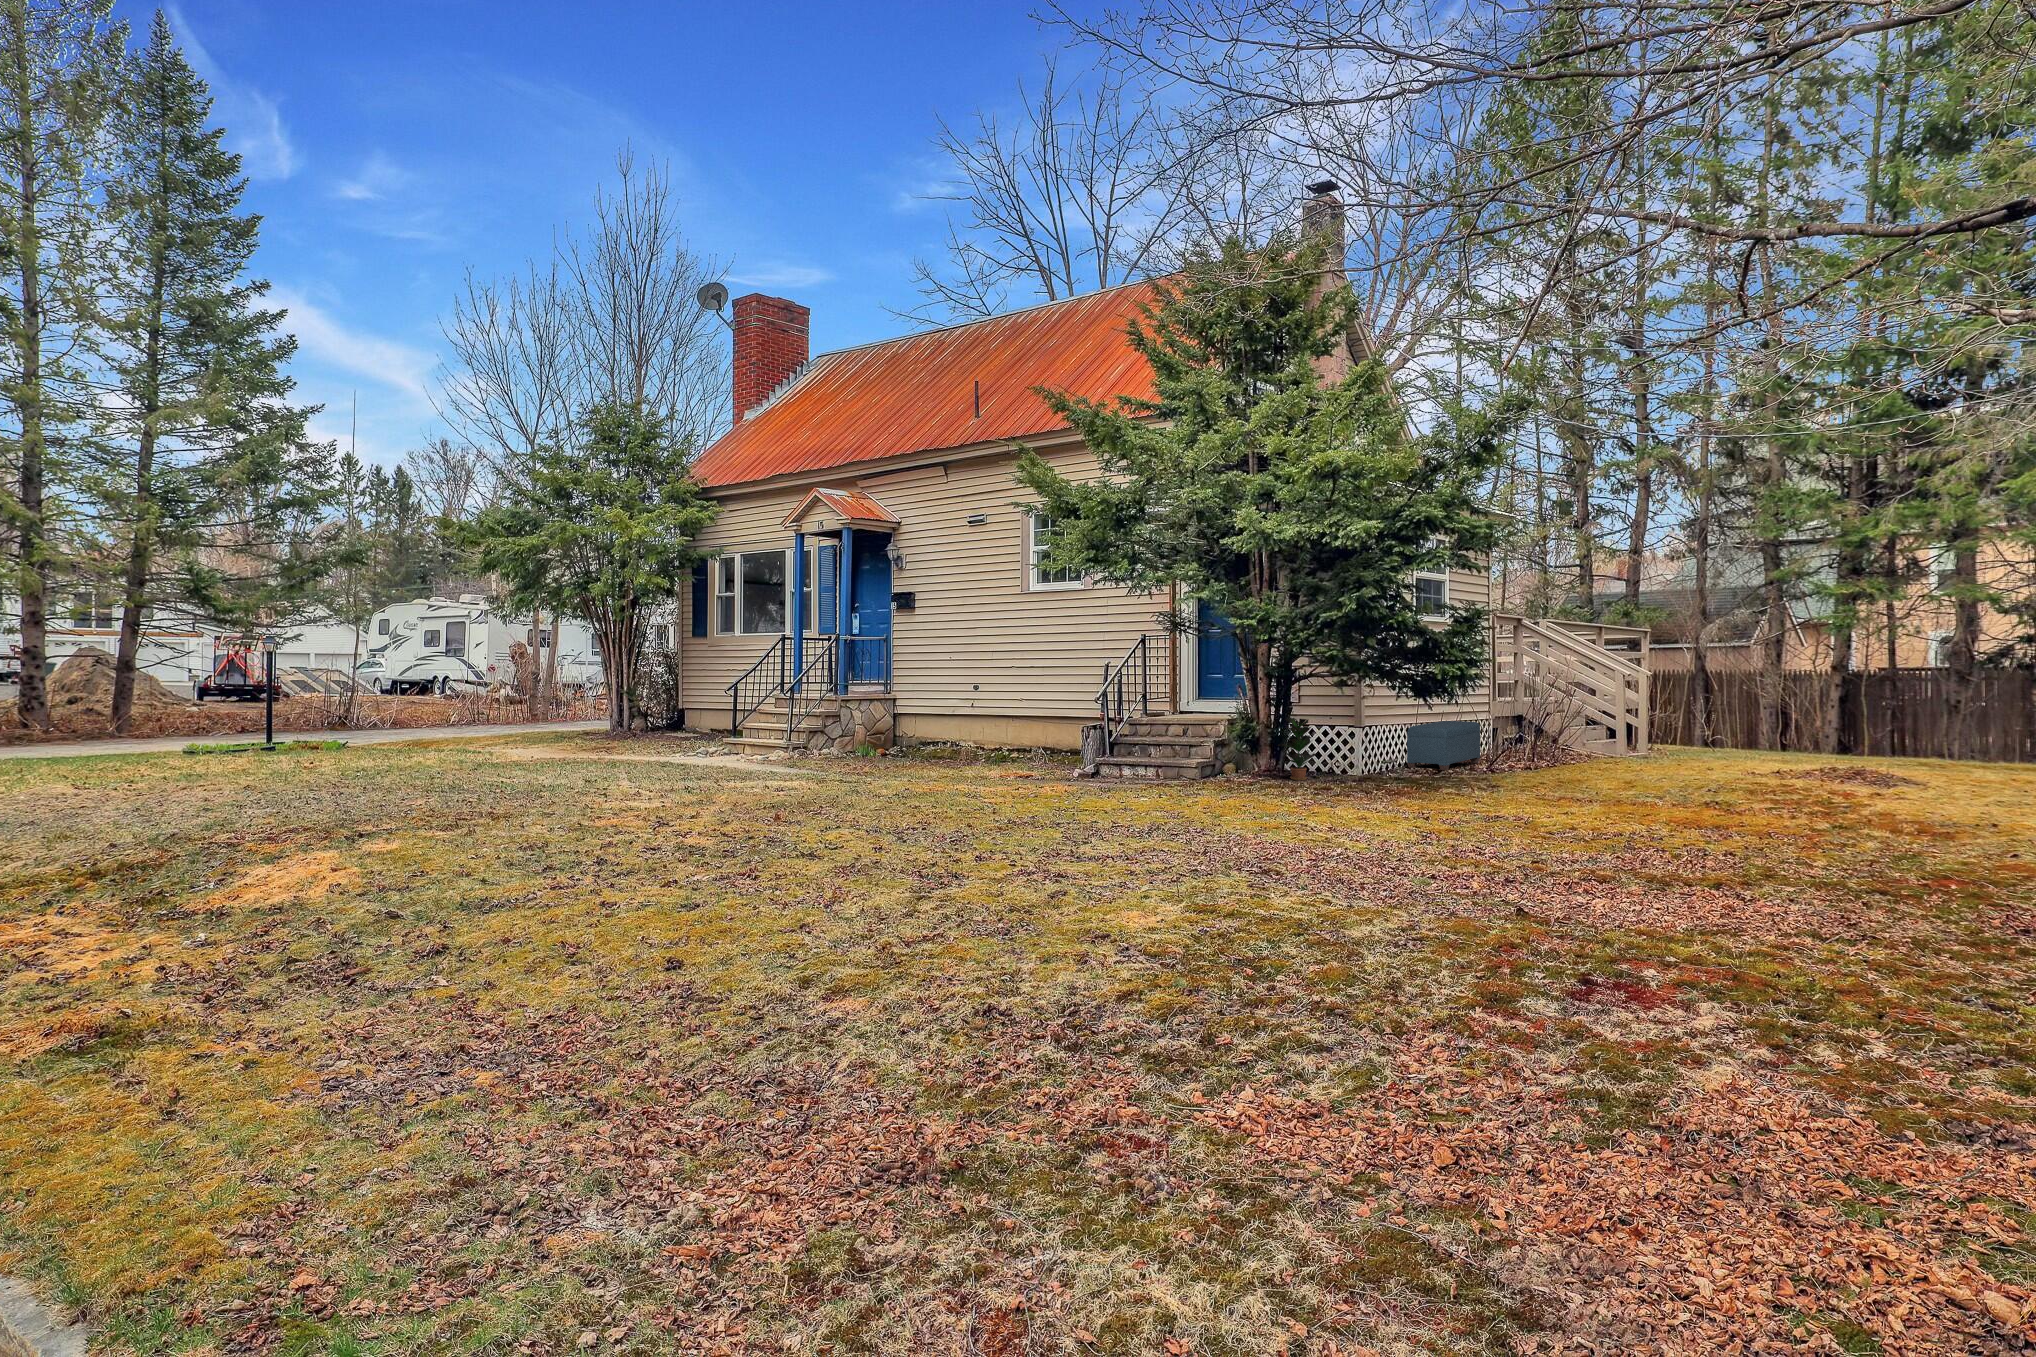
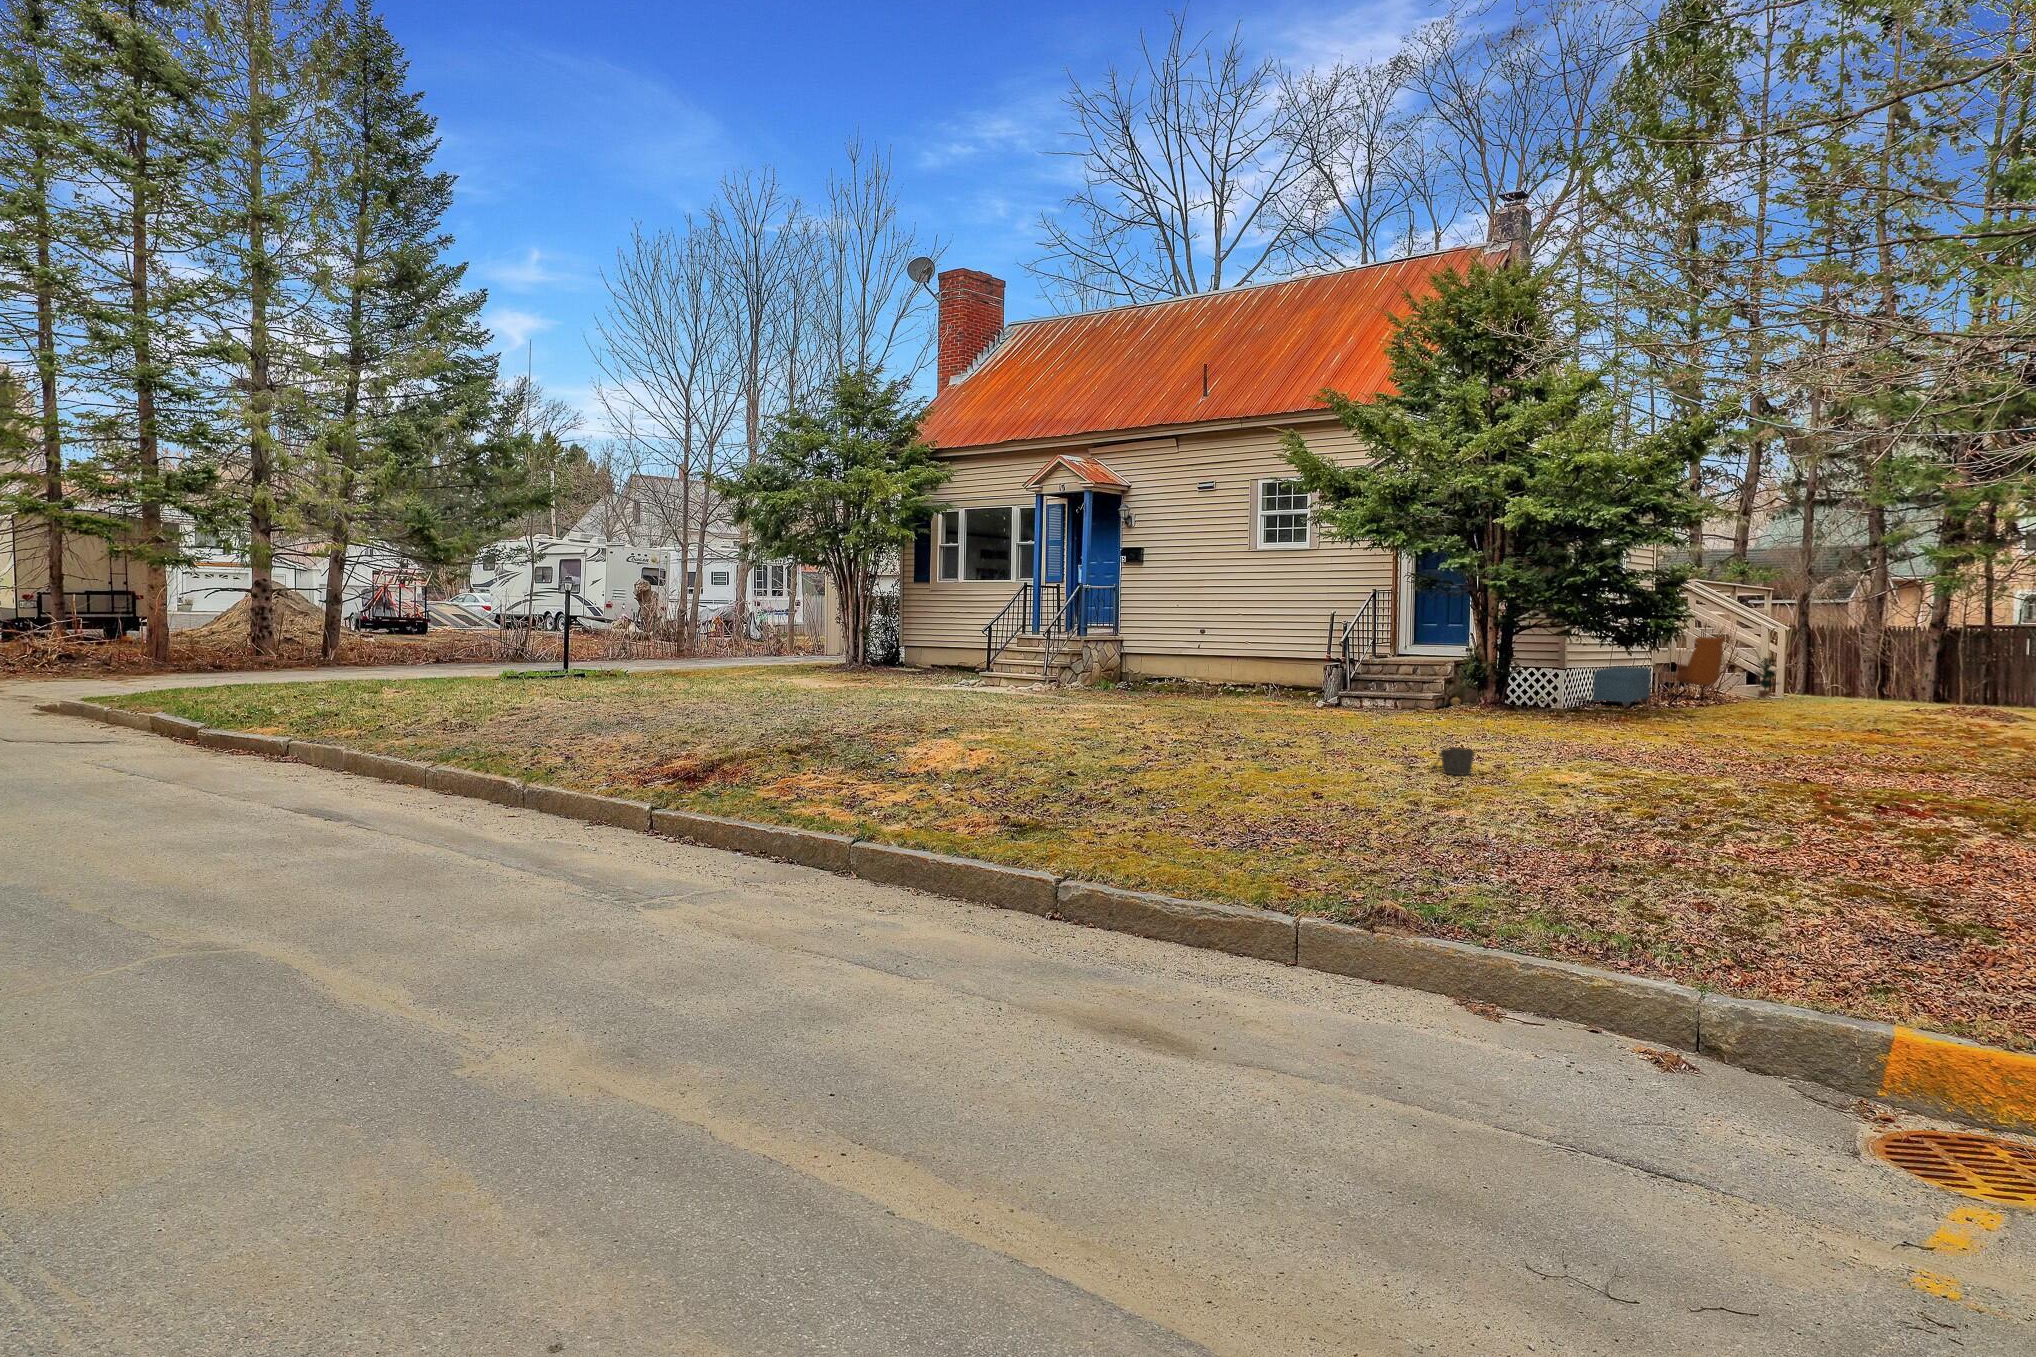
lounge chair: none [1506,684,1571,760] -> present [1670,637,1725,698]
potted plant: present [1277,718,1316,780] -> present [1754,658,1778,698]
bucket: none [987,852,1039,895] -> present [1432,747,1475,775]

